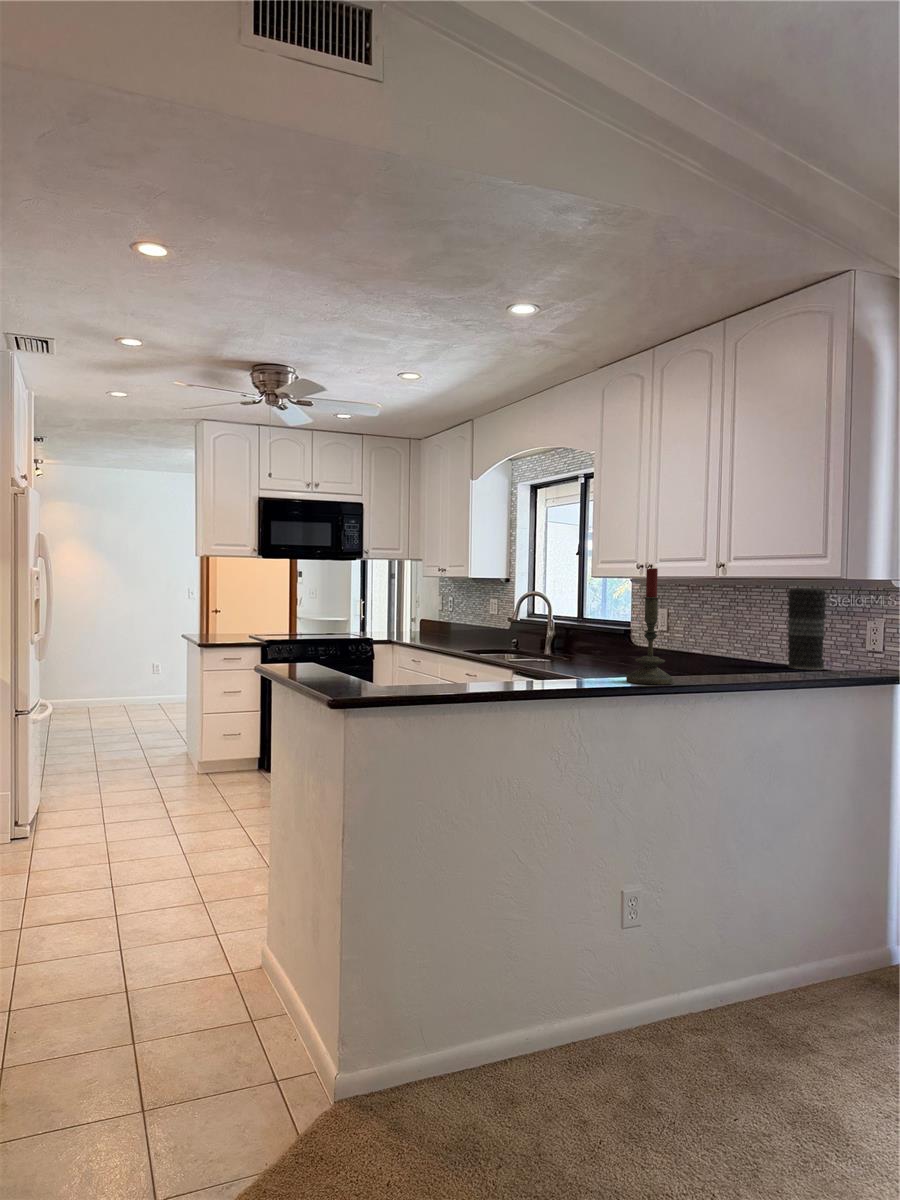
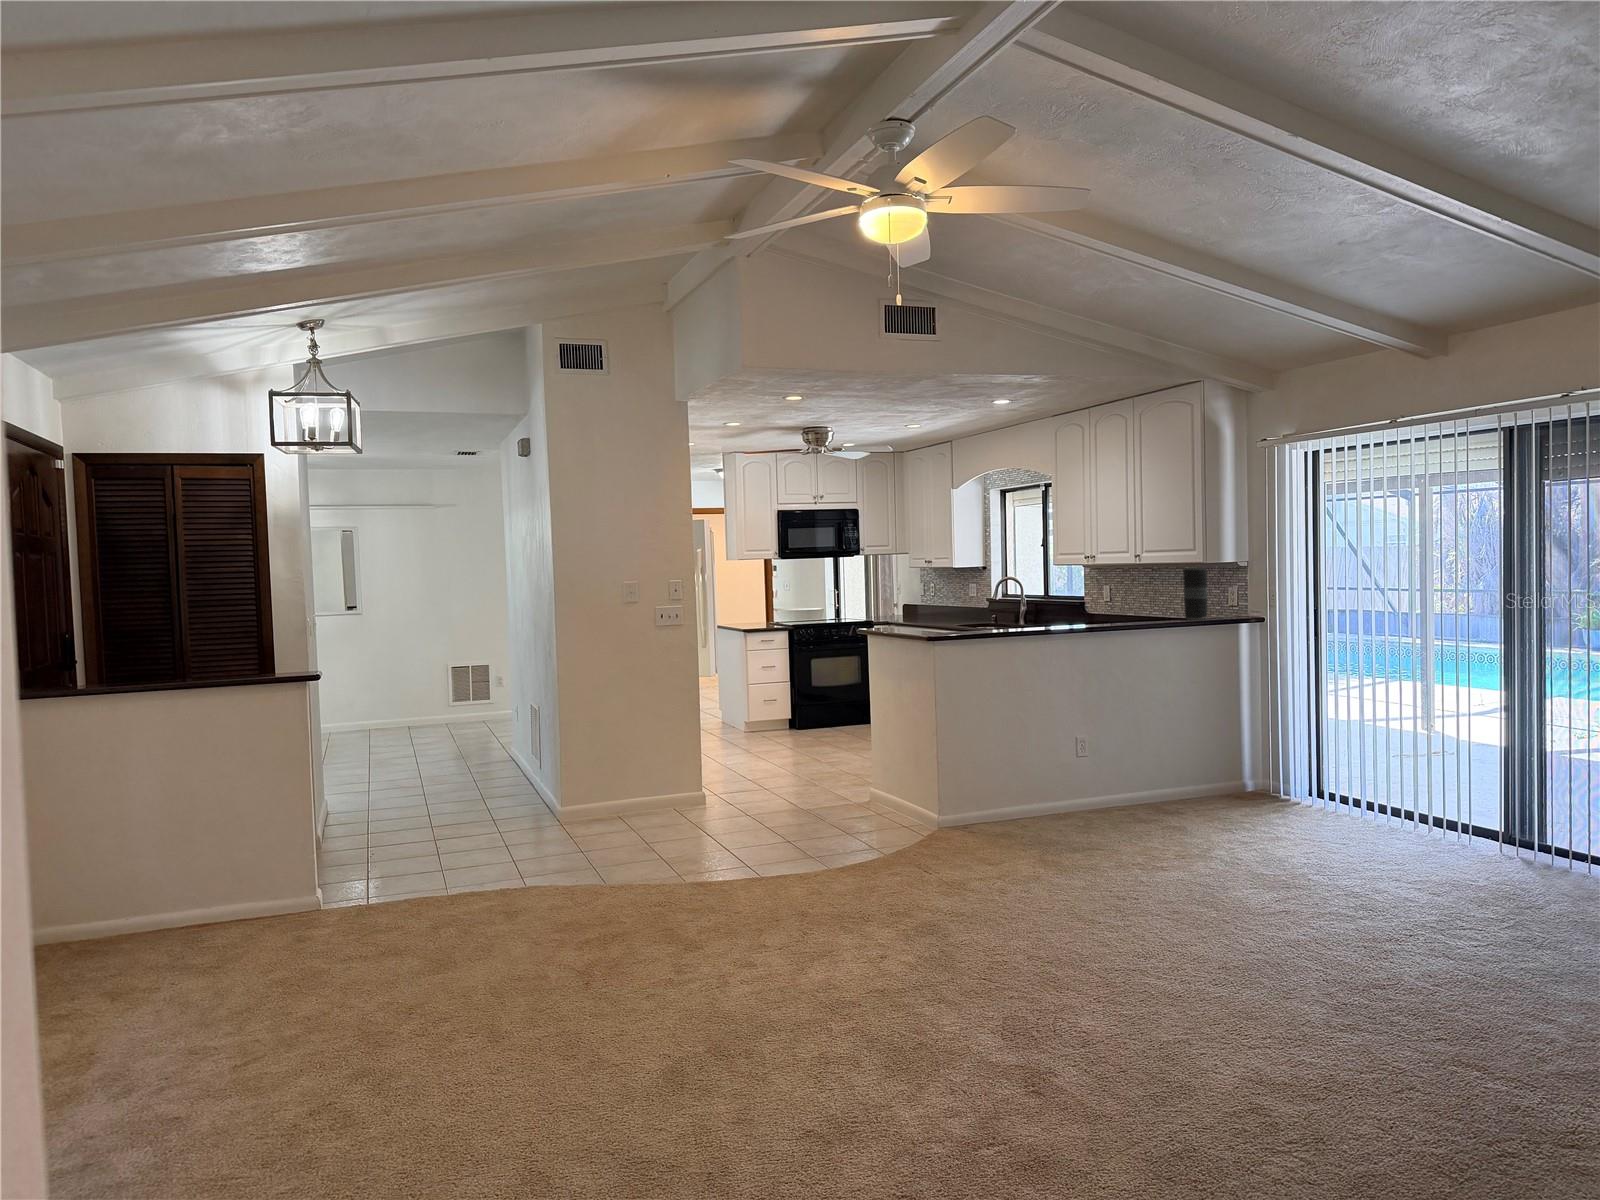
candle: present [626,565,674,685] -> none [1078,561,1104,627]

